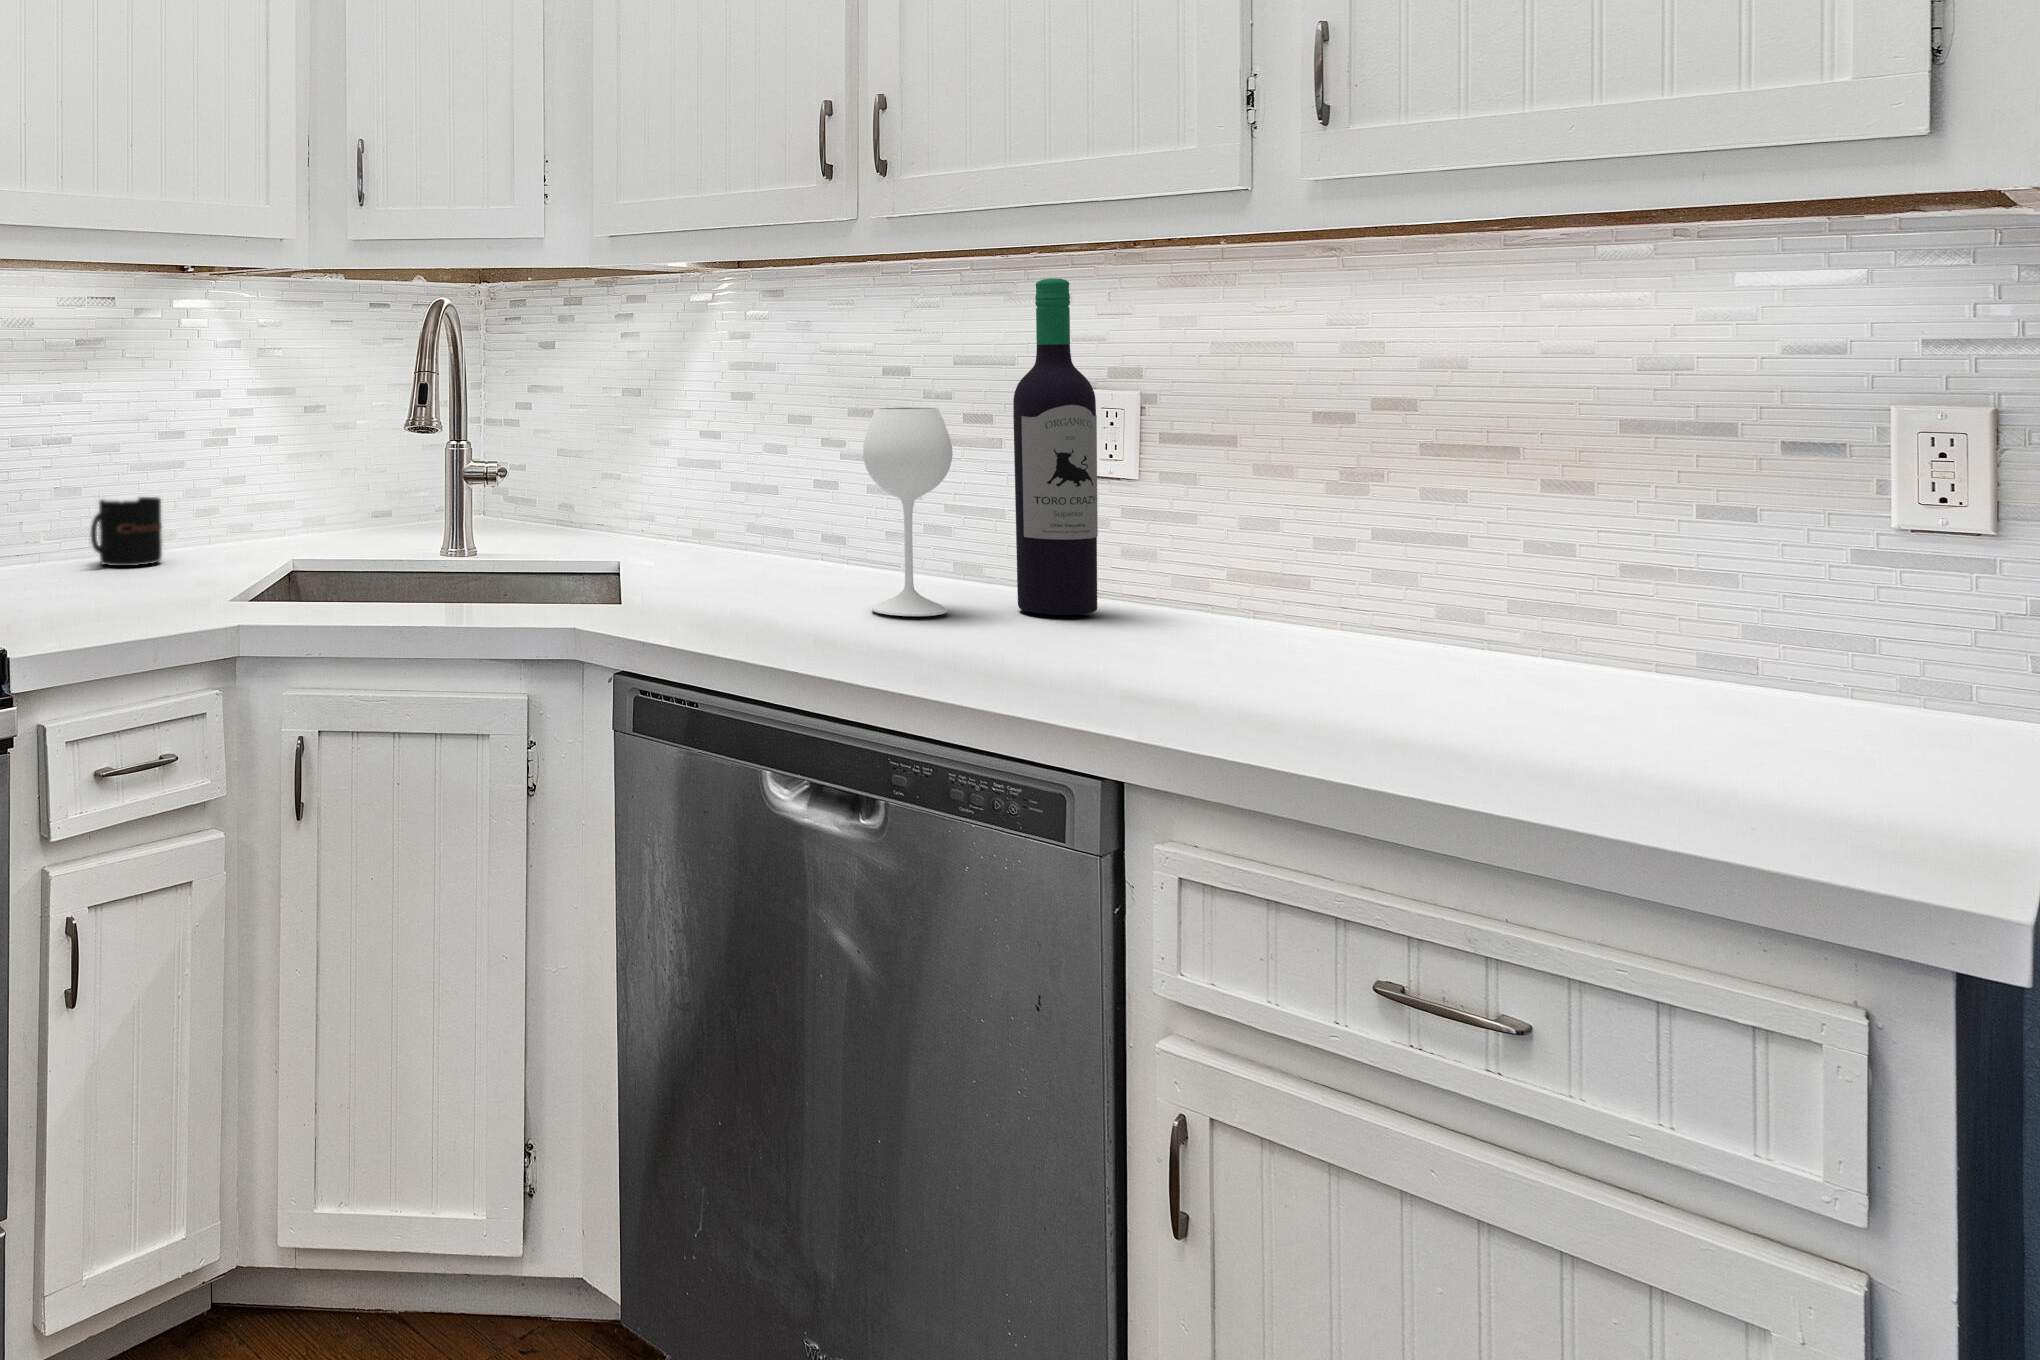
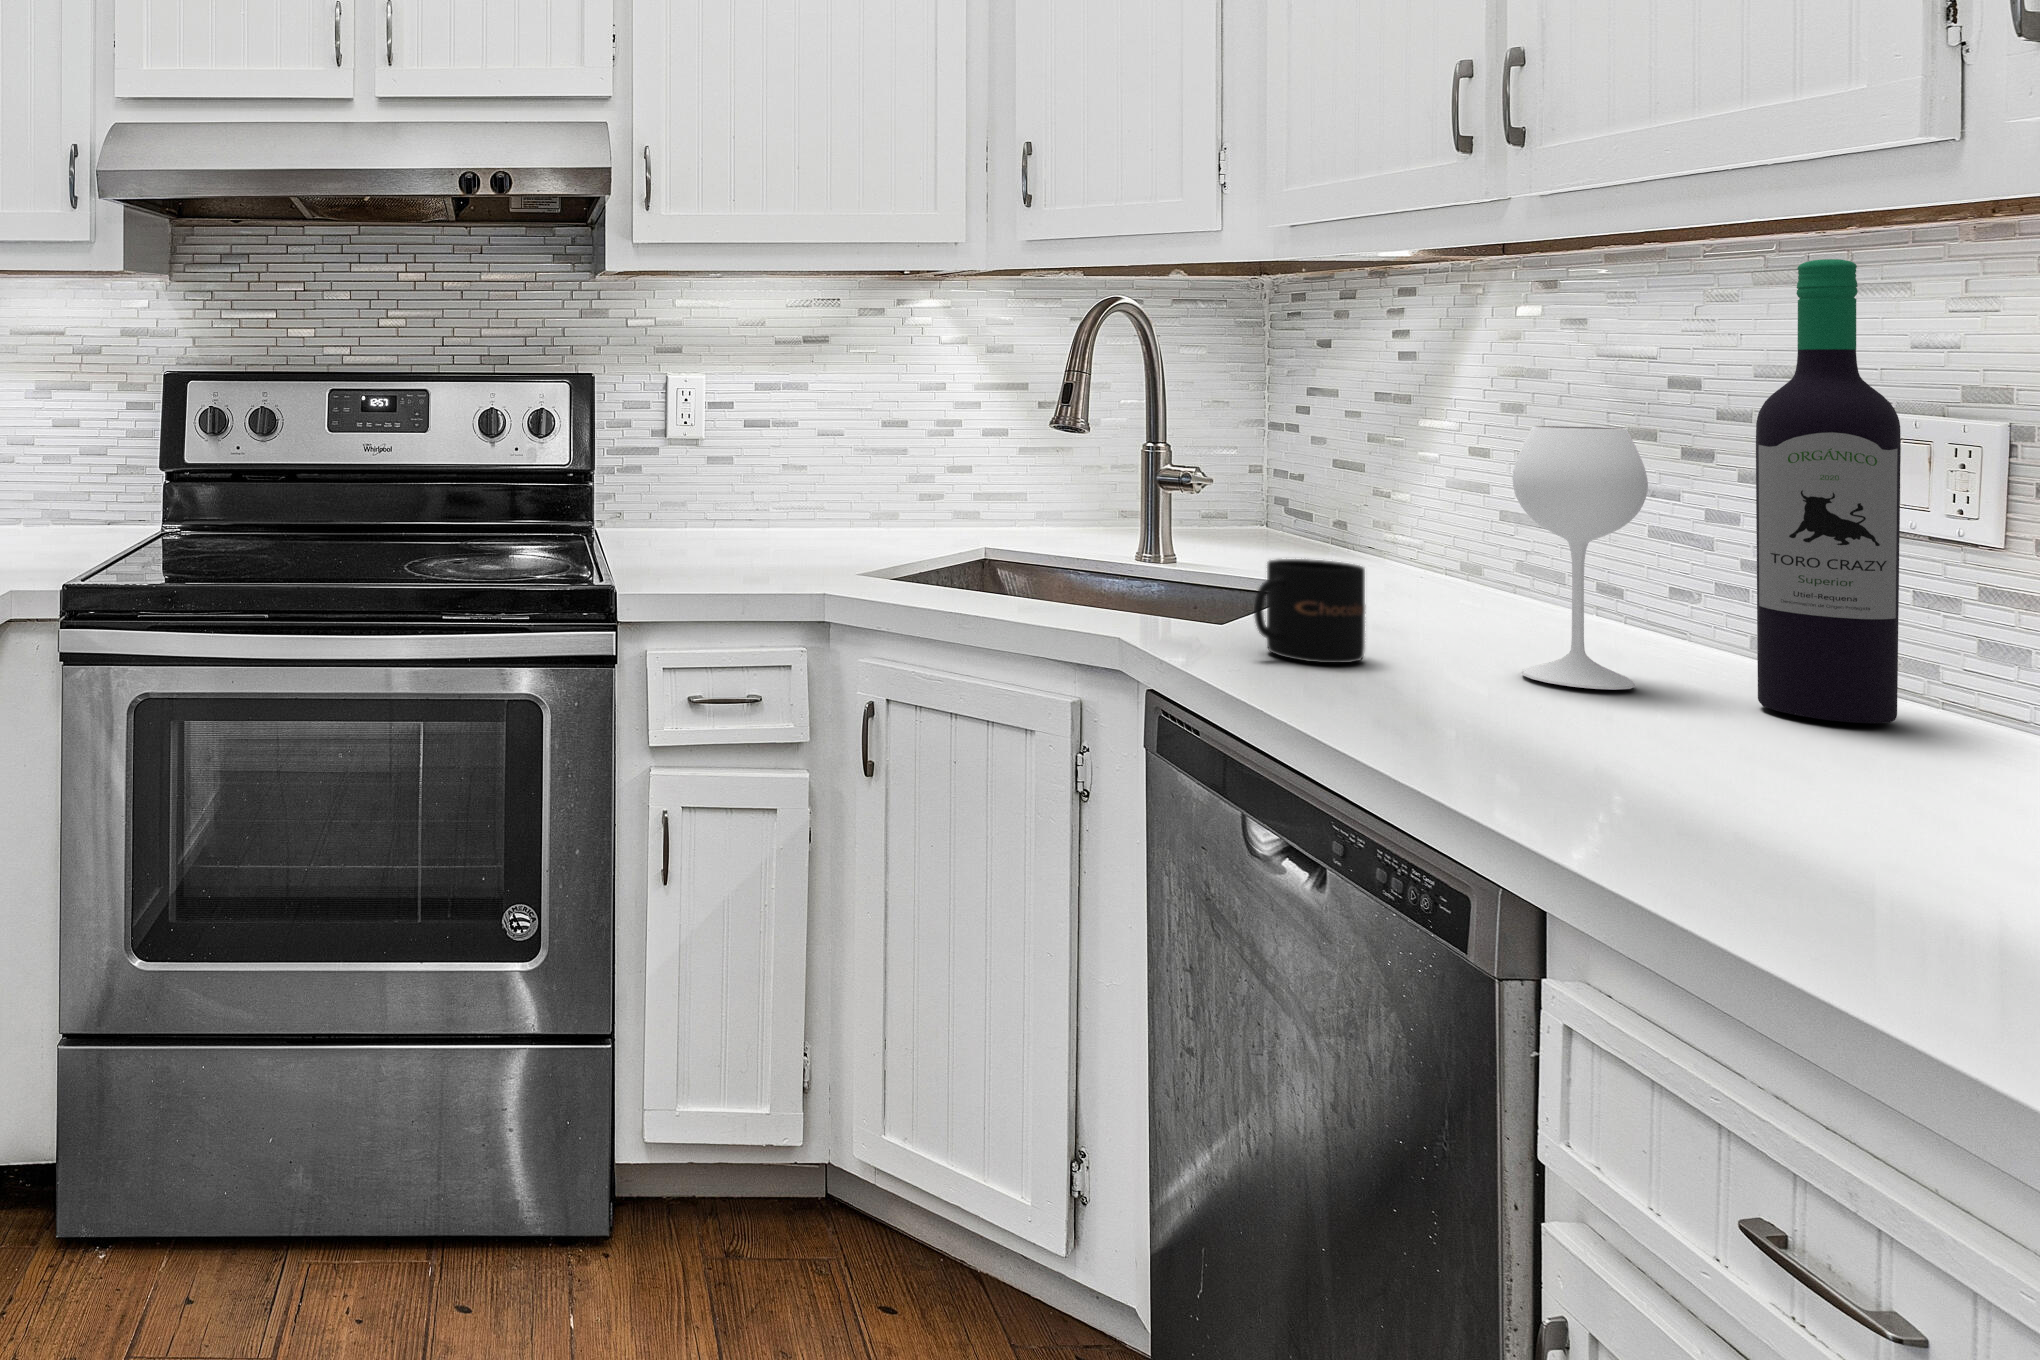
mug: present [90,497,162,566] -> present [1254,559,1365,663]

